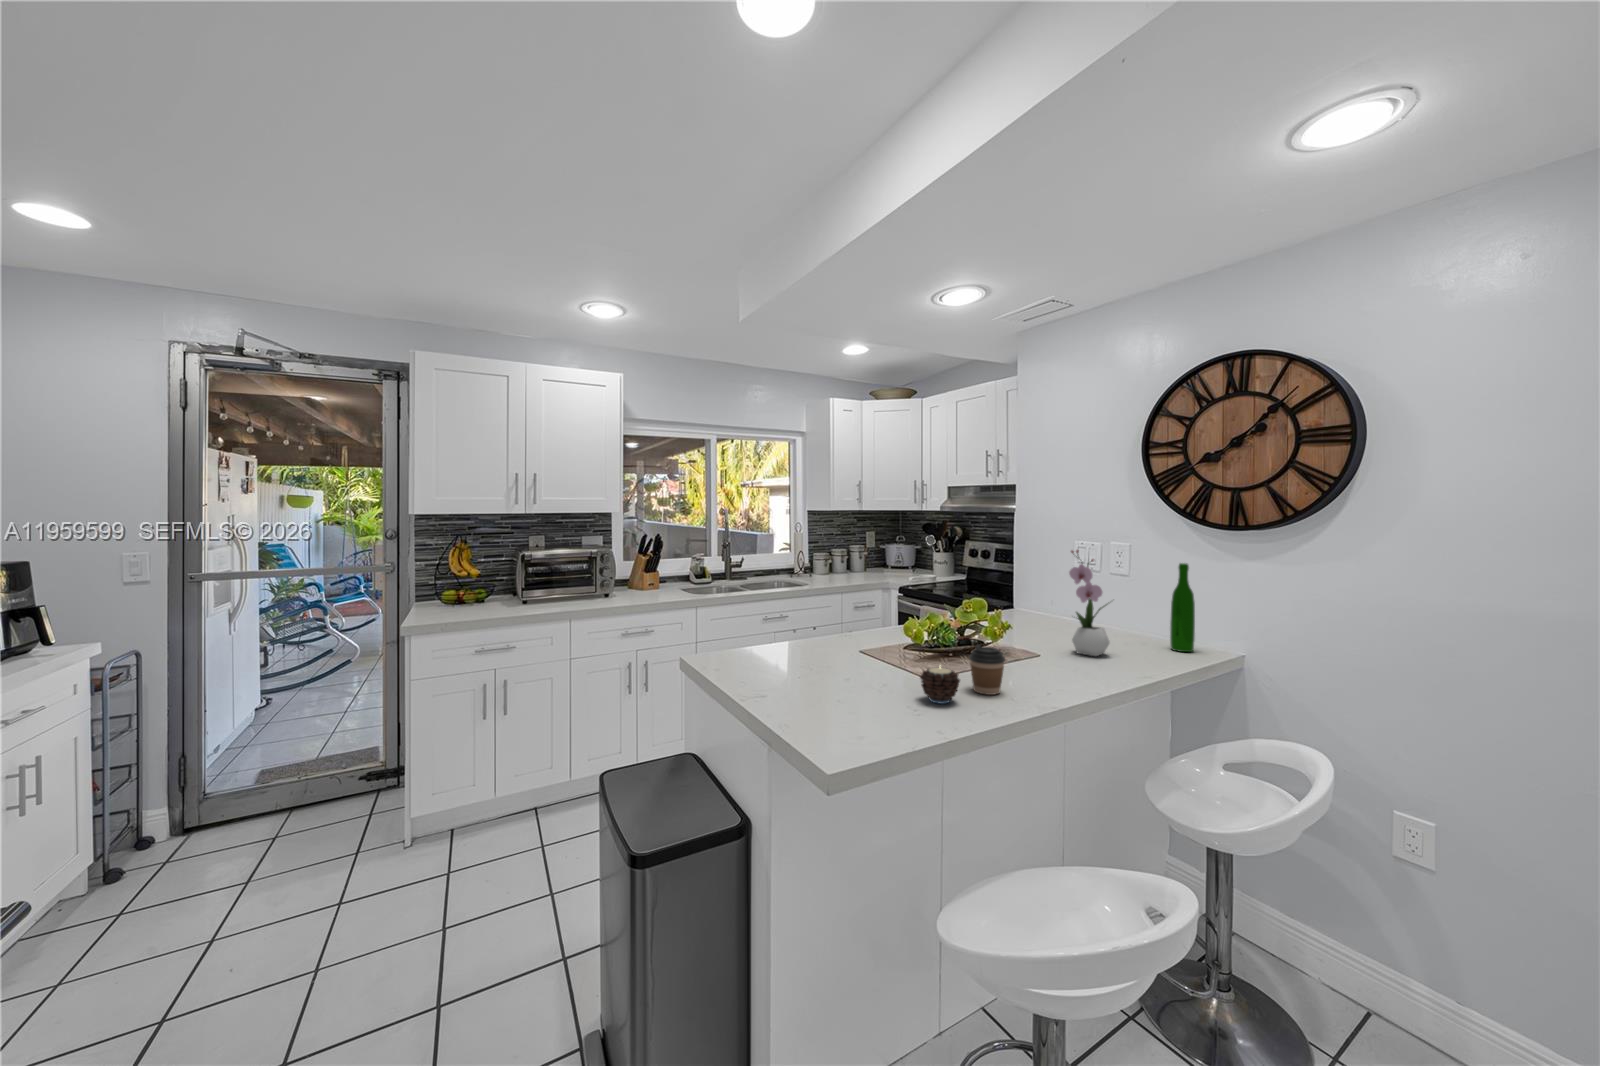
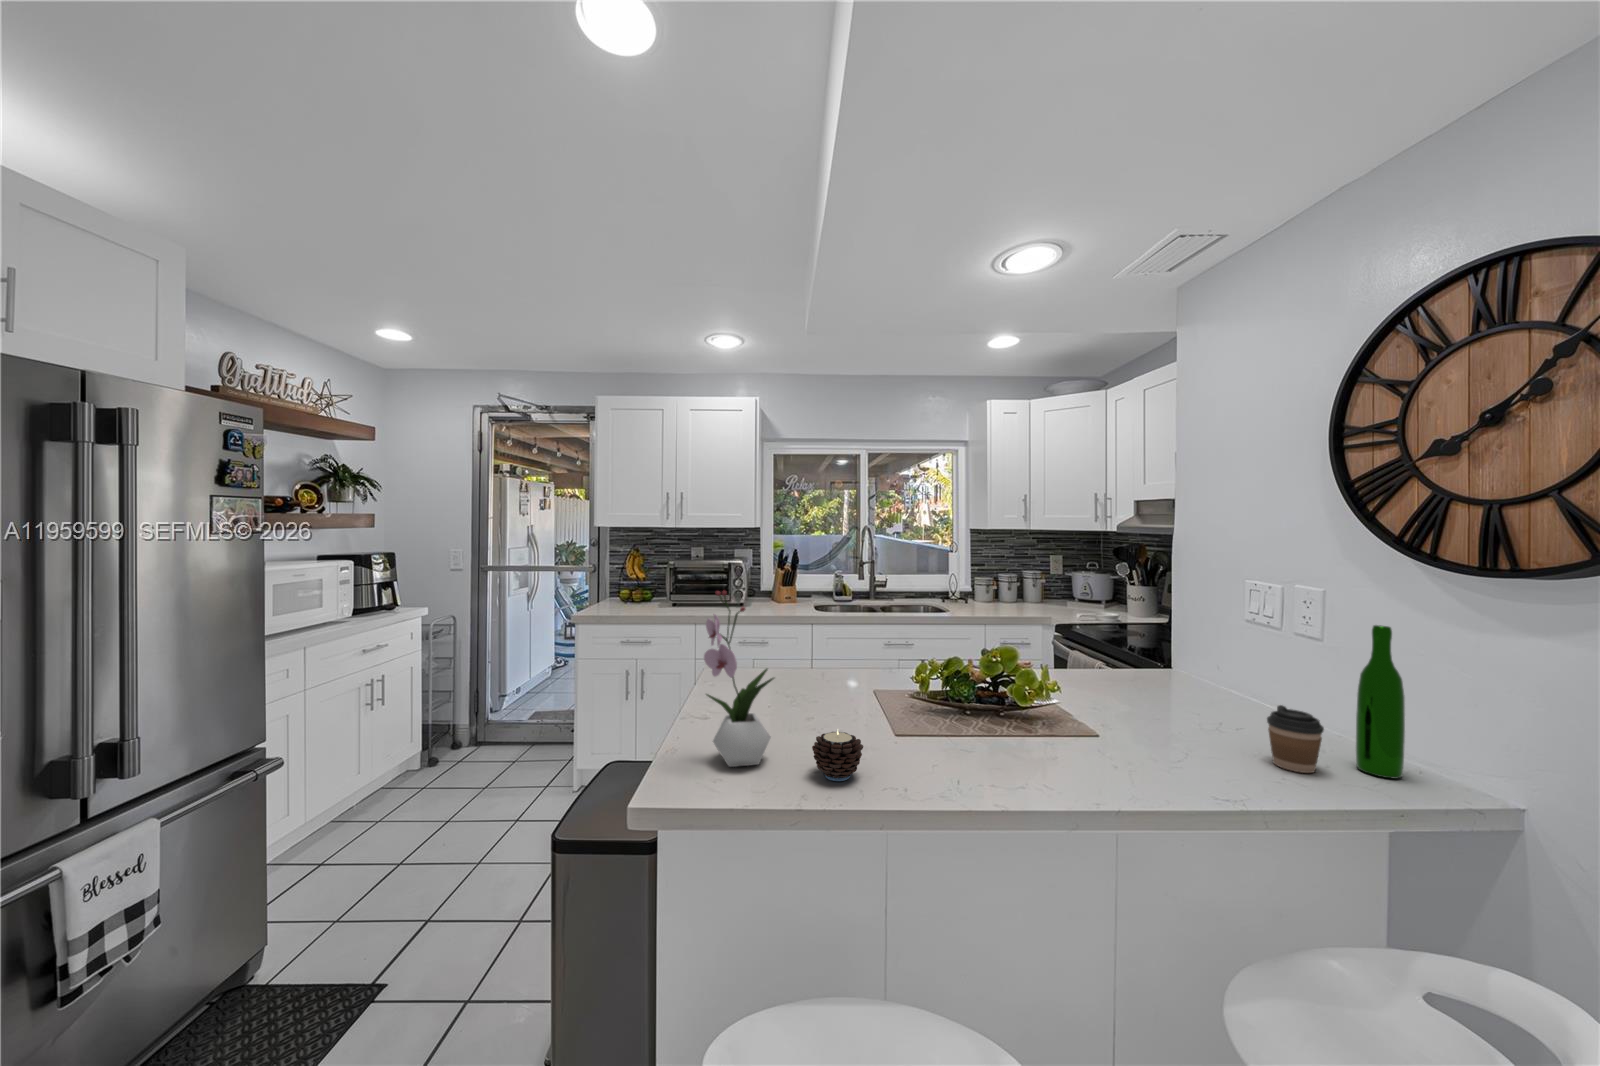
flower arrangement: present [1069,550,1110,656] -> present [704,591,774,767]
coffee cup: present [969,645,1005,695] -> present [1267,705,1324,773]

